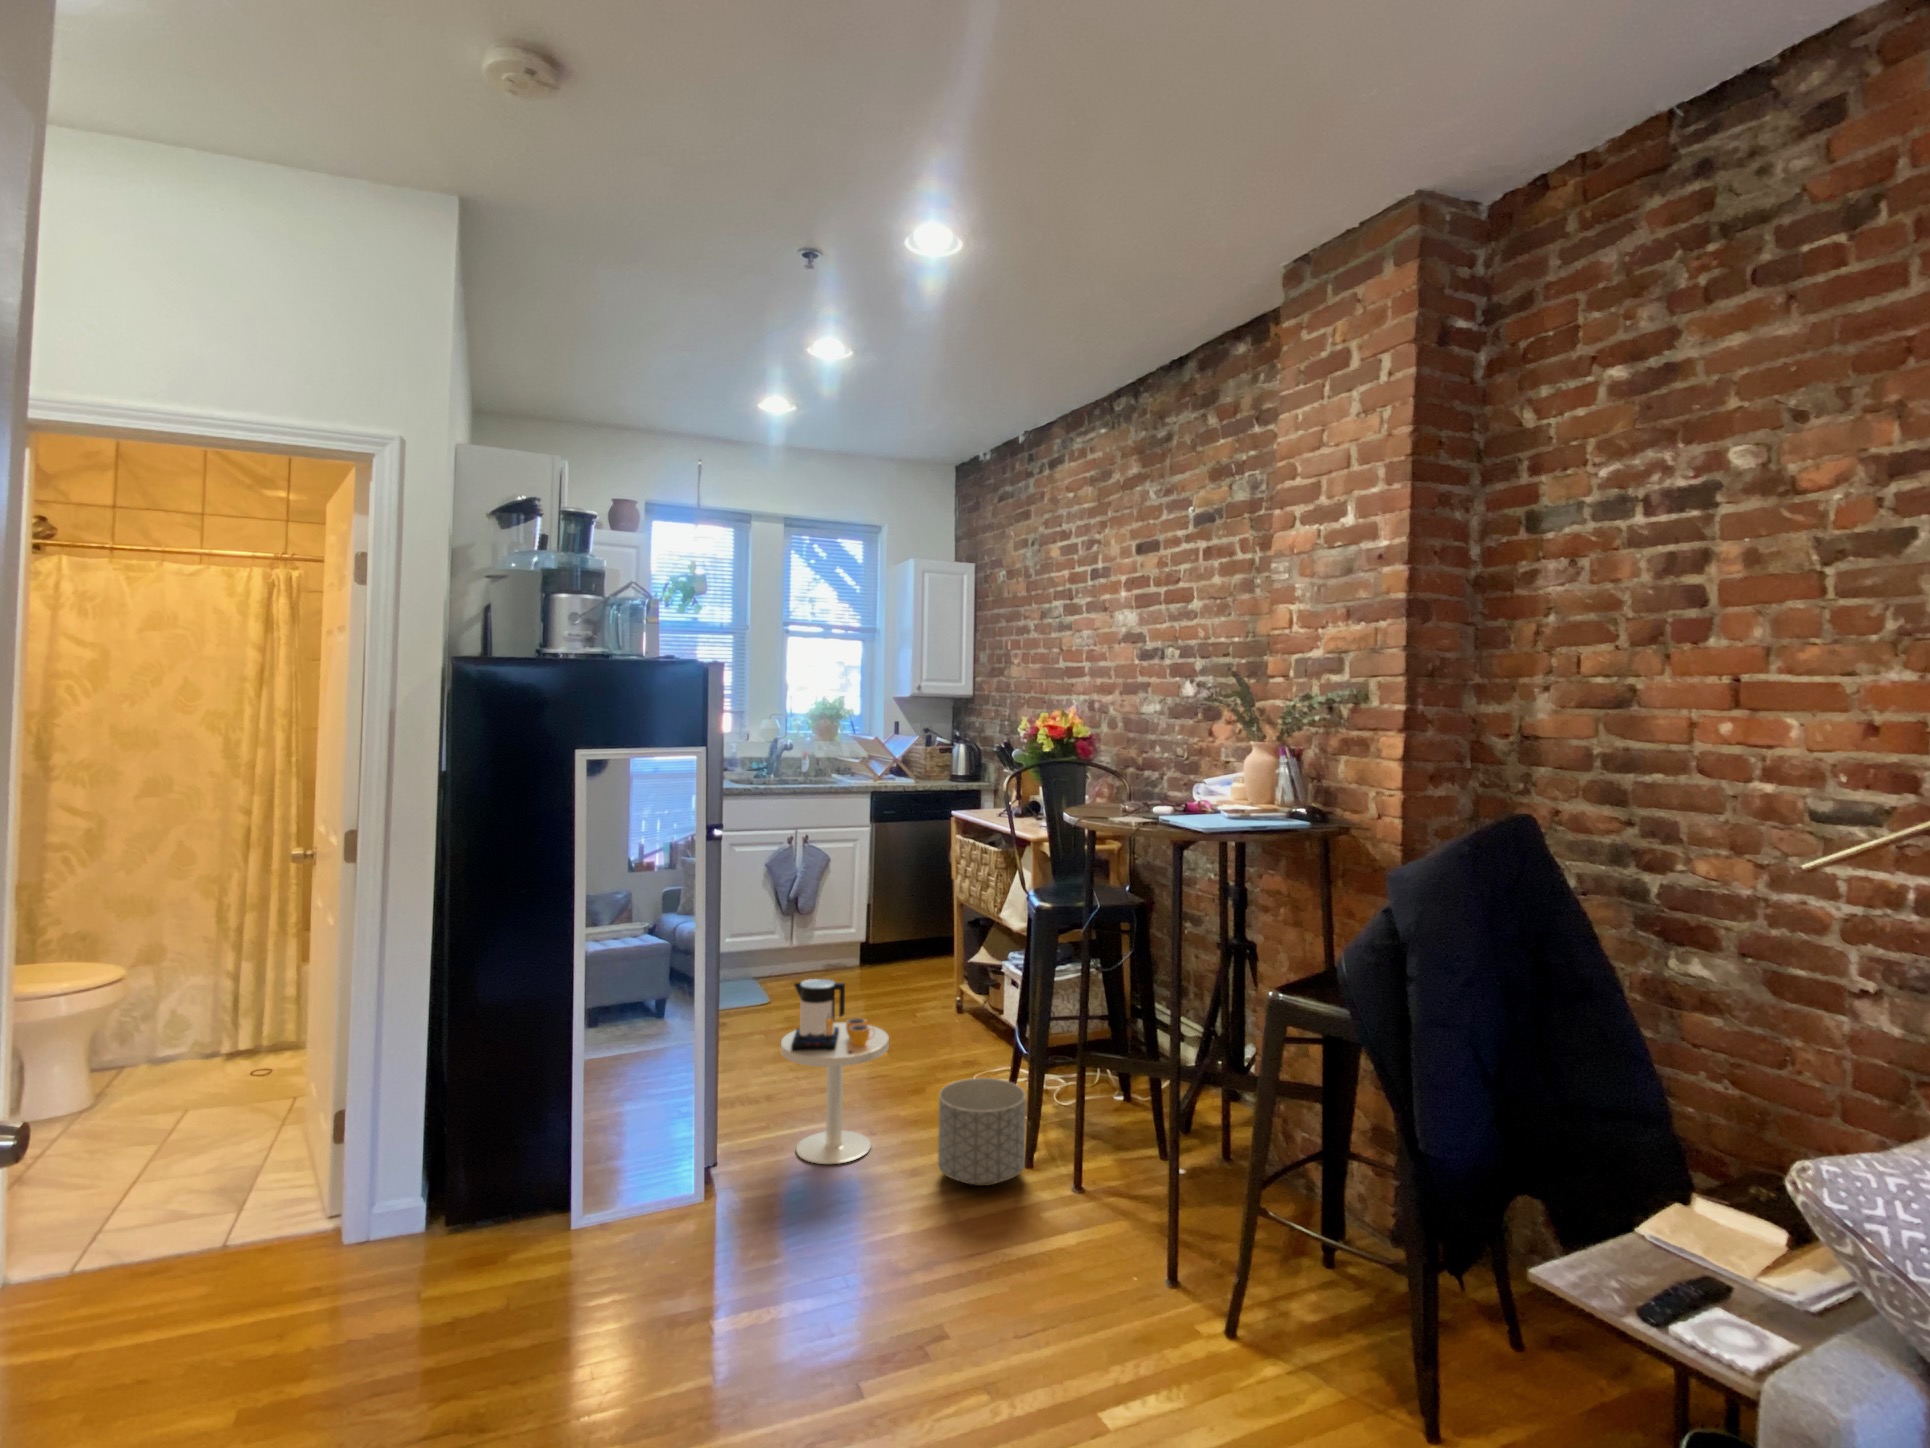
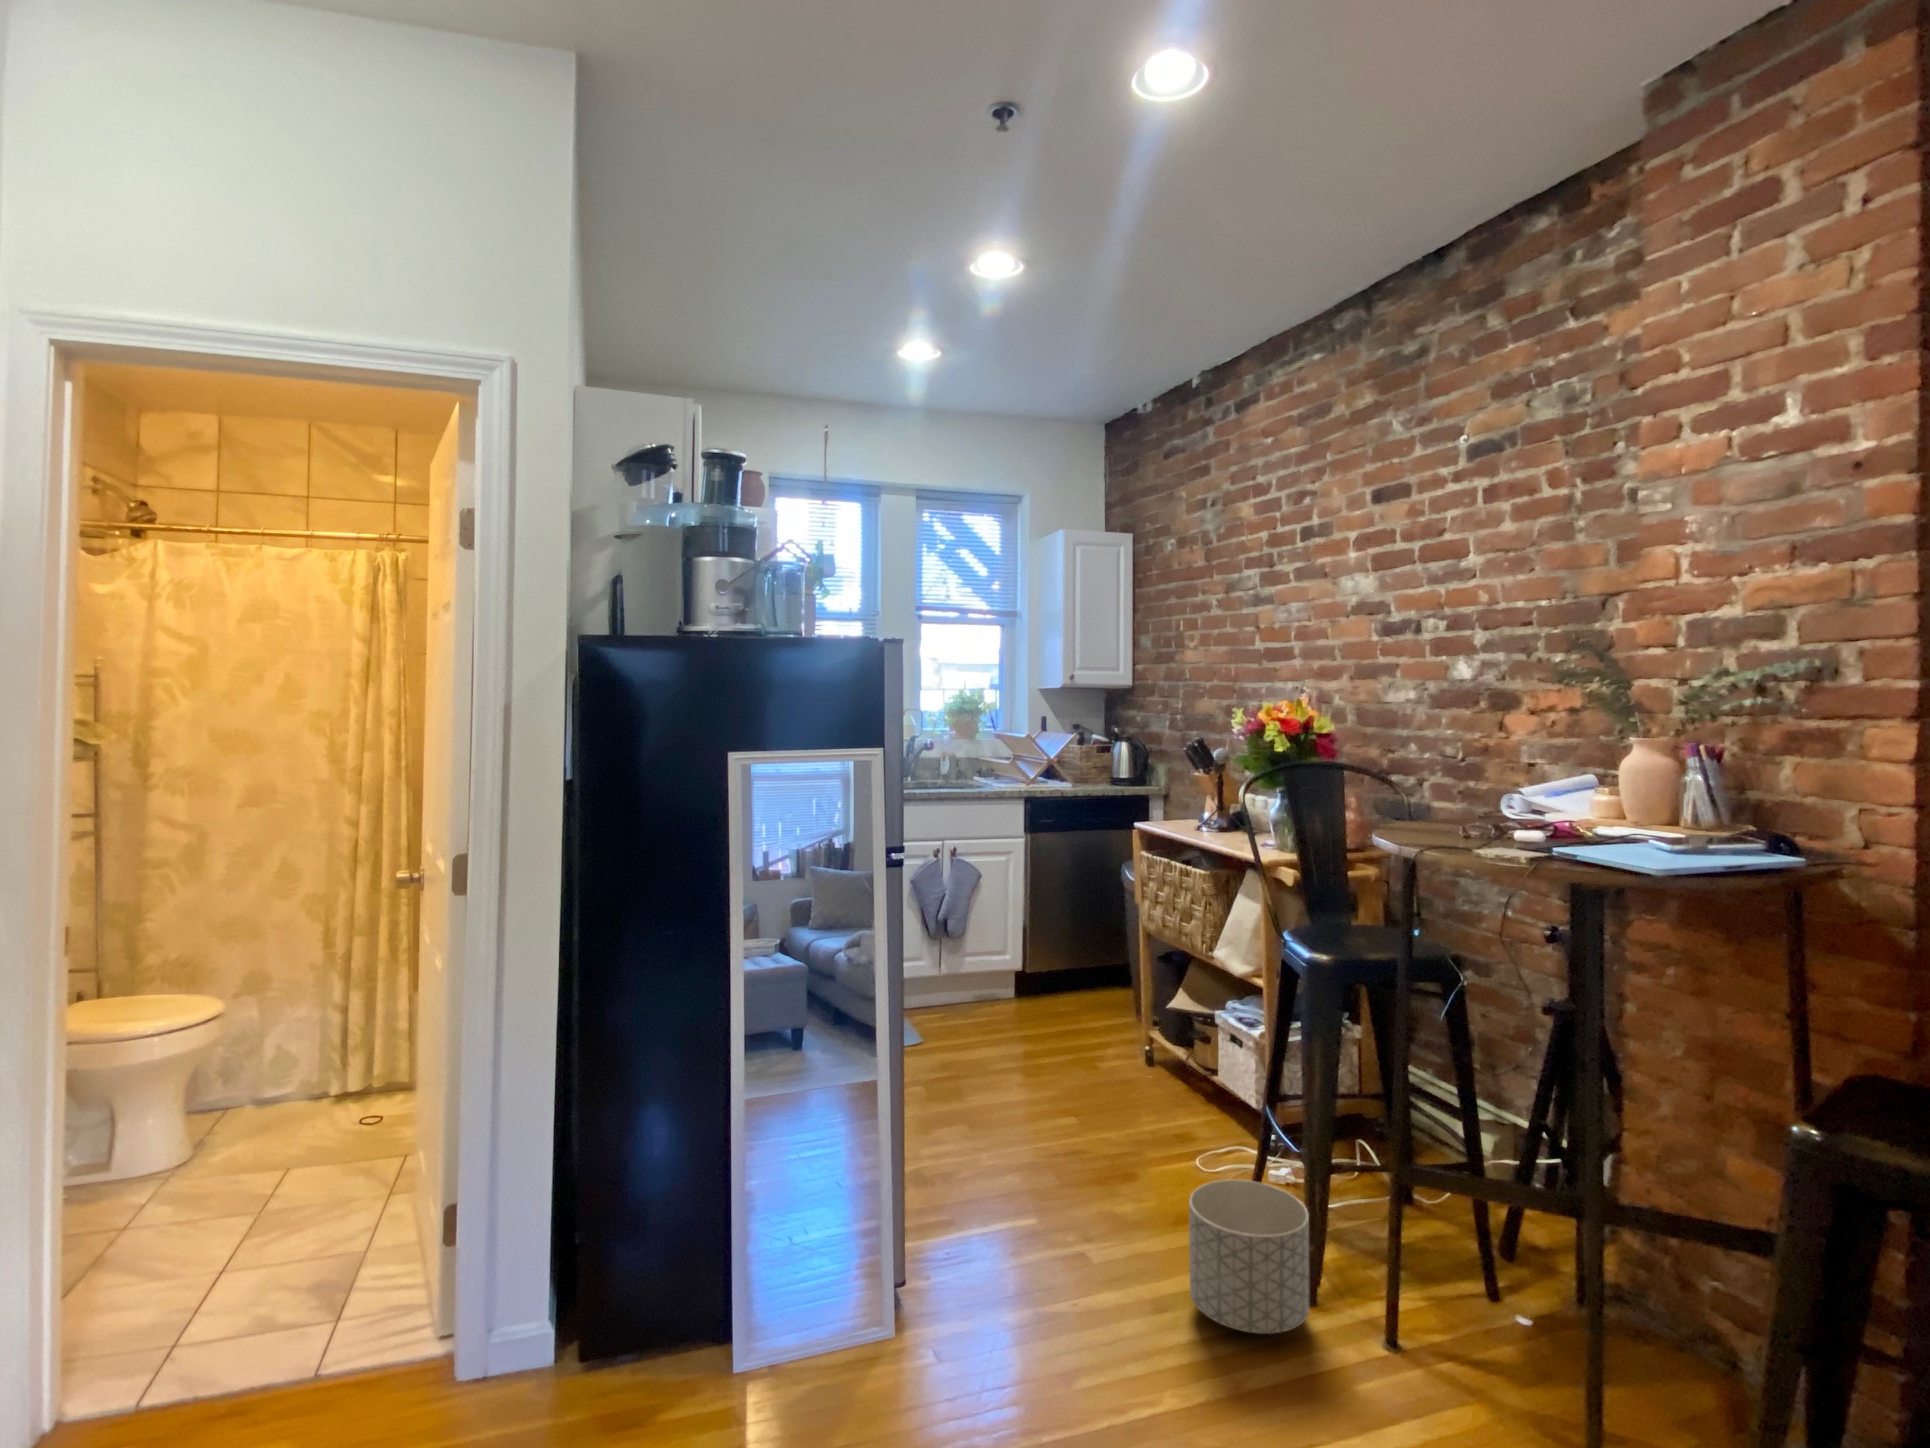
side table: present [781,979,889,1164] -> none [975,1040,1111,1284]

